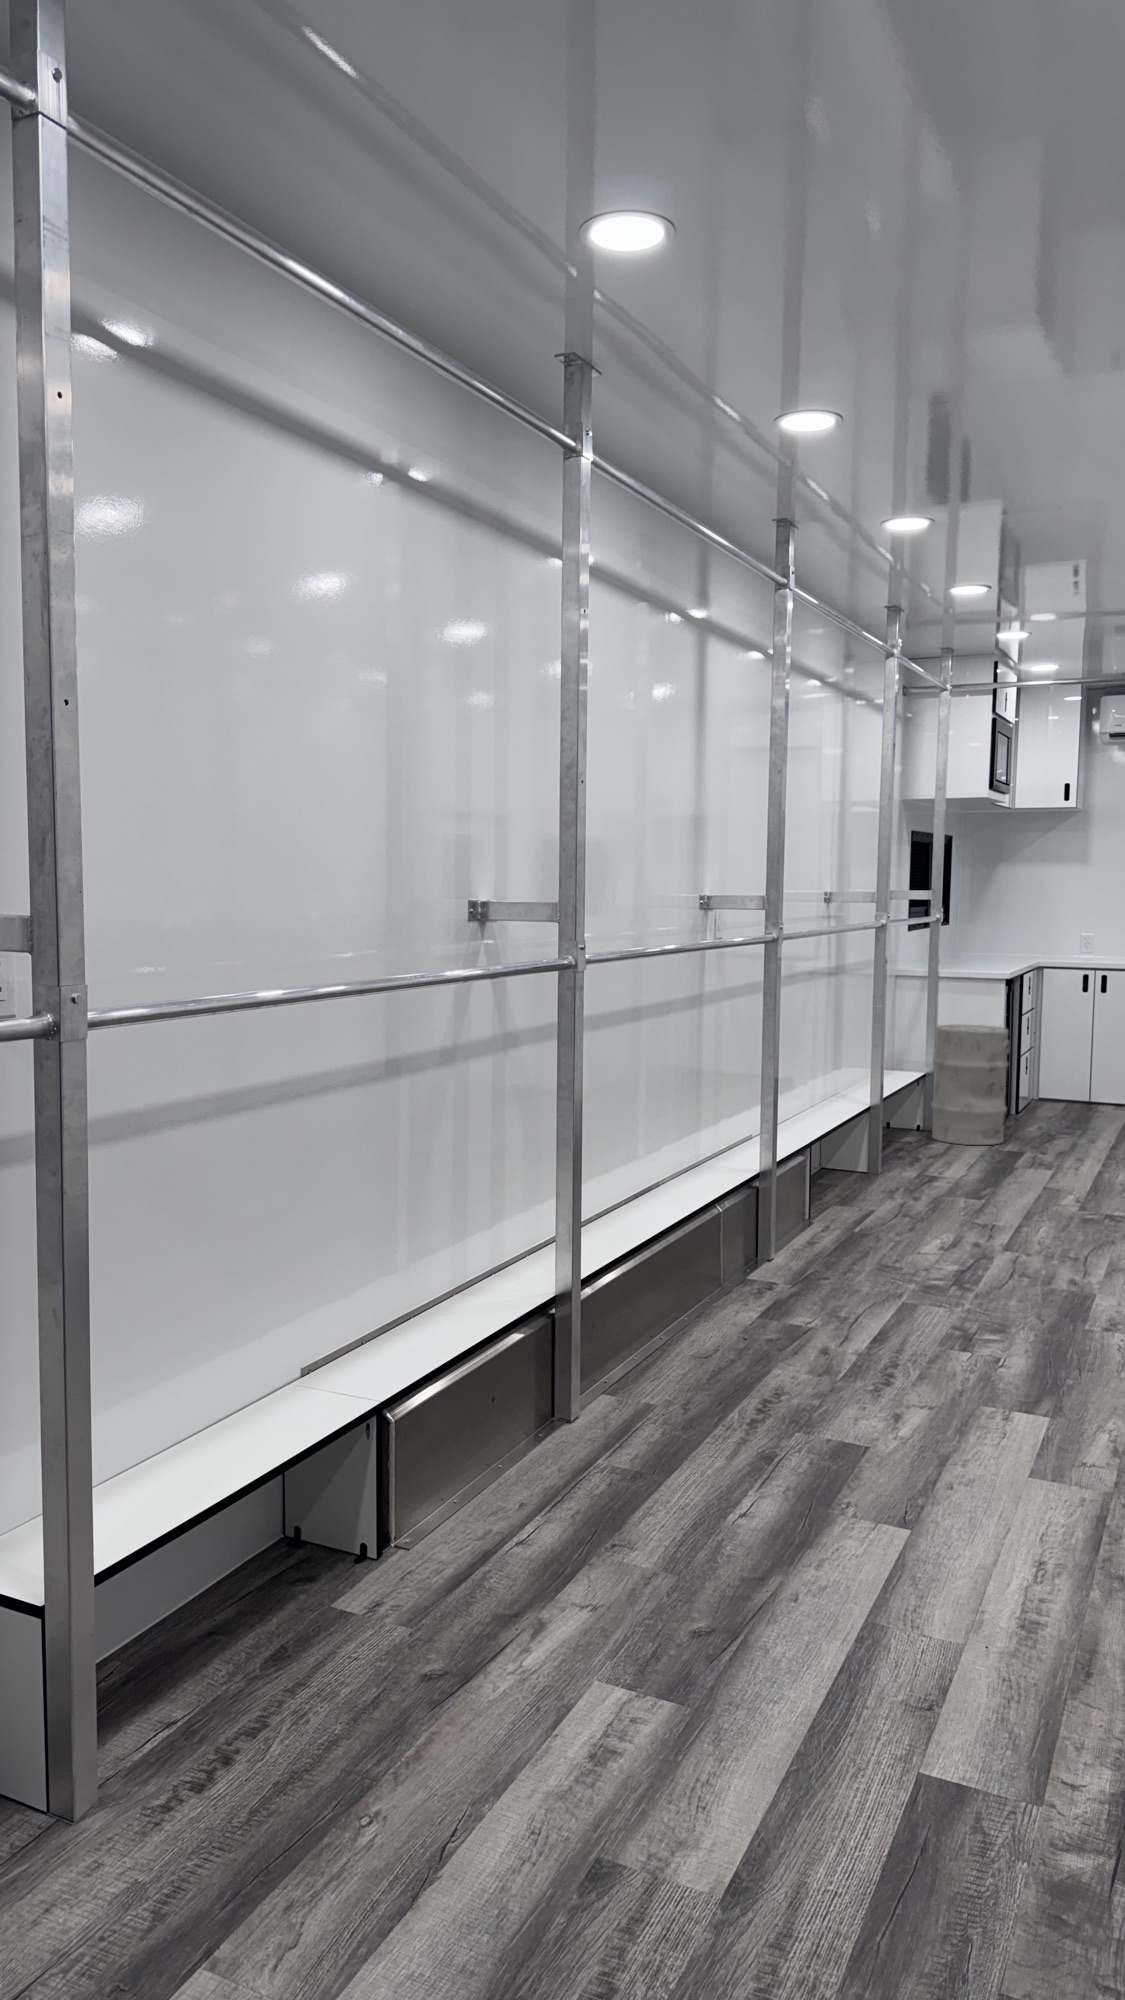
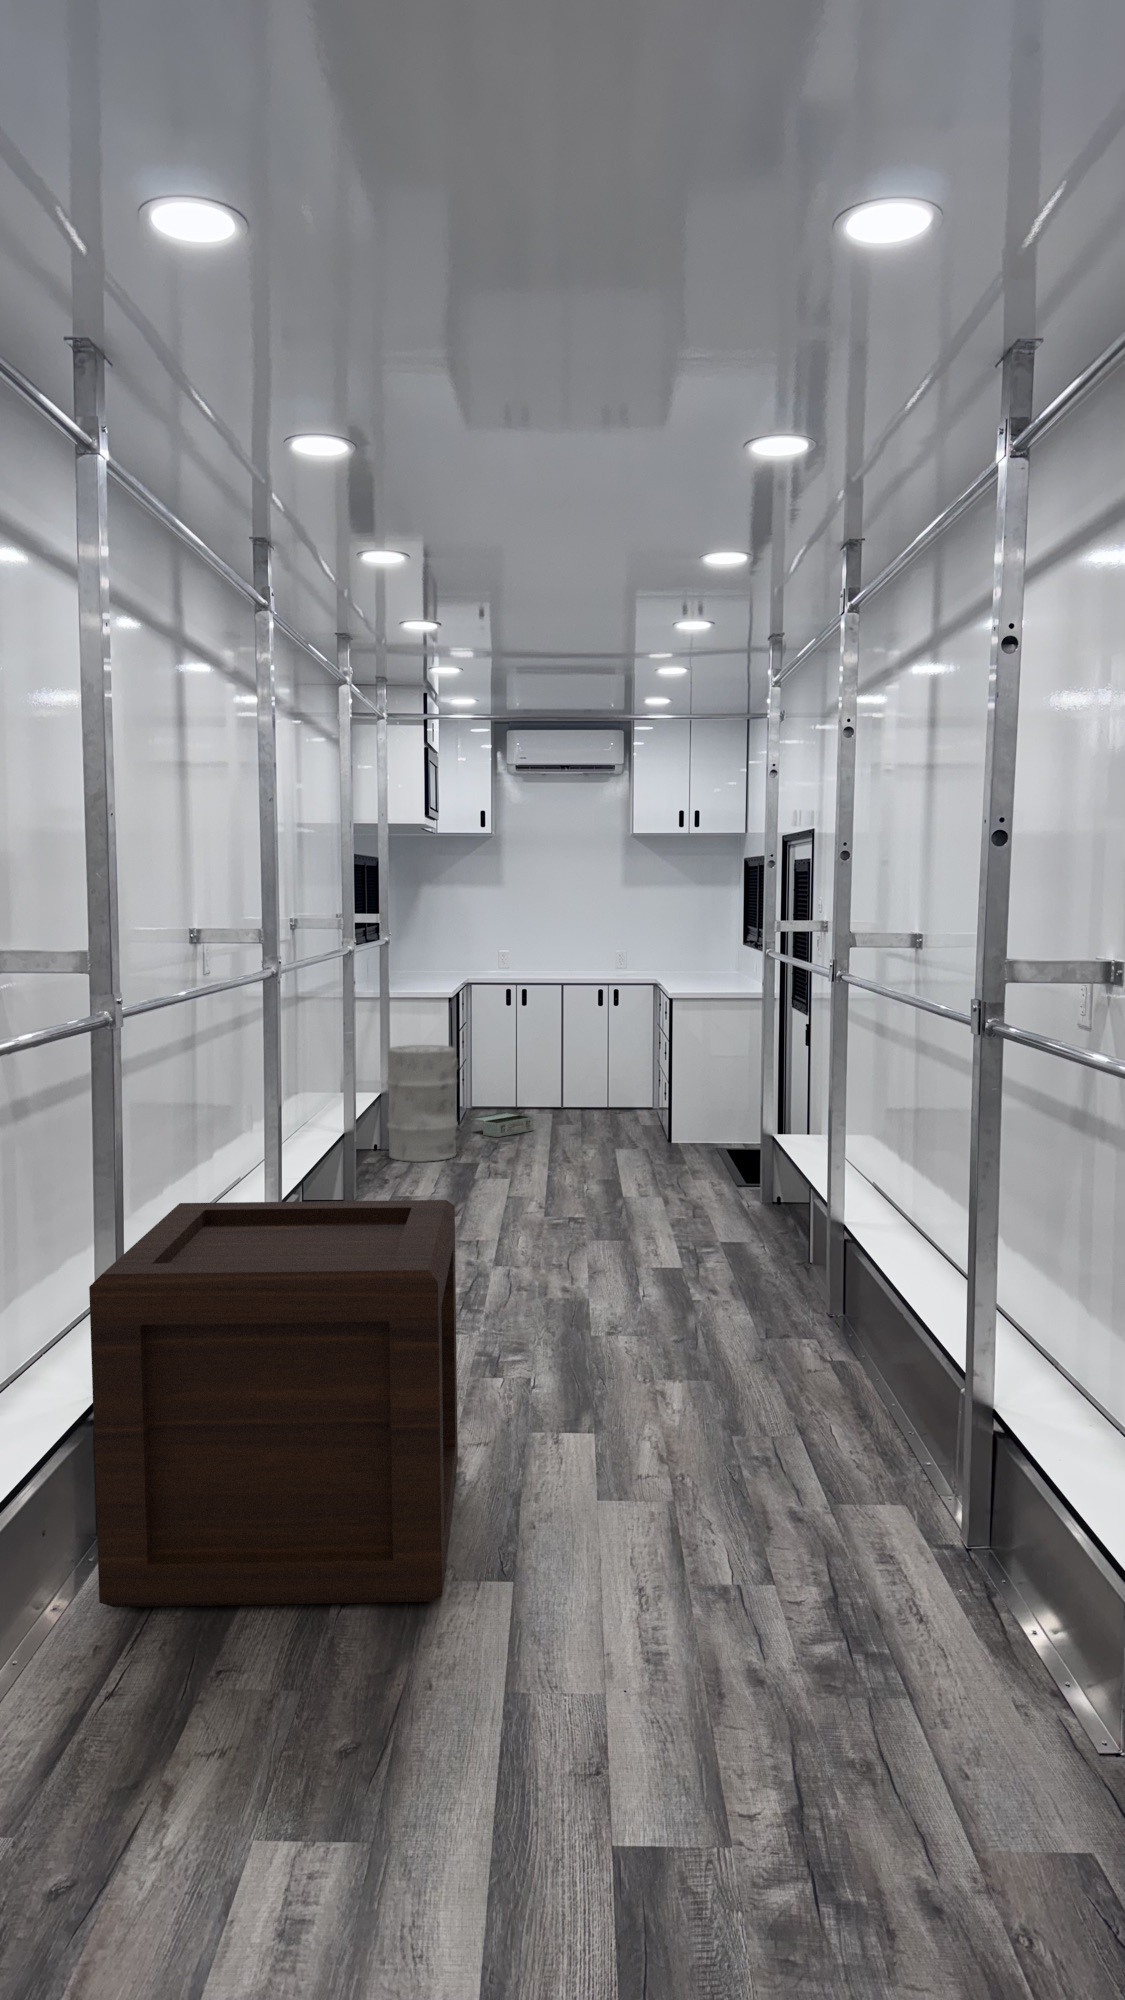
toolbox: none [1027,1104,1099,1129] -> present [470,1112,533,1137]
wooden crate: none [530,1133,903,1531] -> present [89,1200,458,1607]

